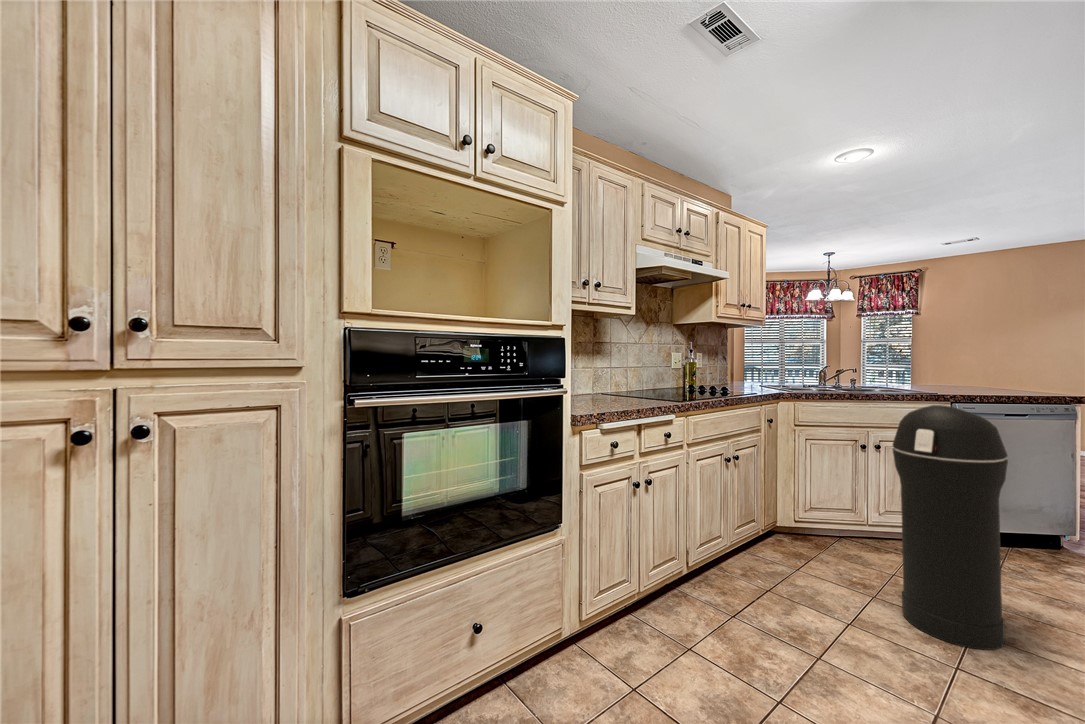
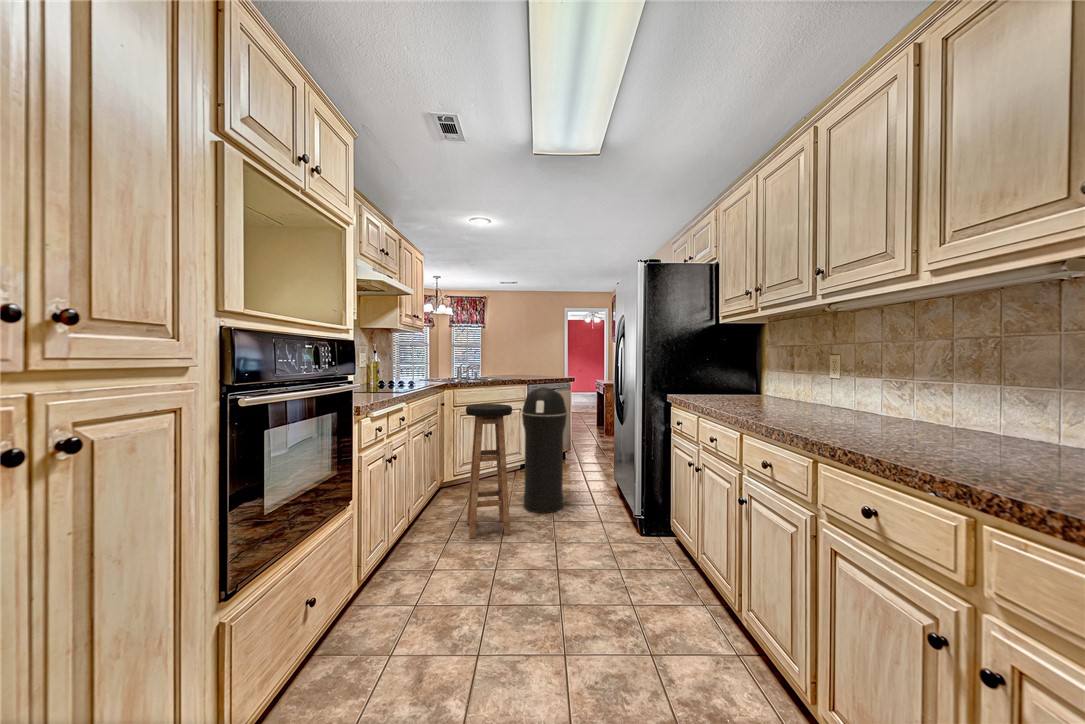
bar stool: none [764,426,849,652] -> present [466,404,512,539]

